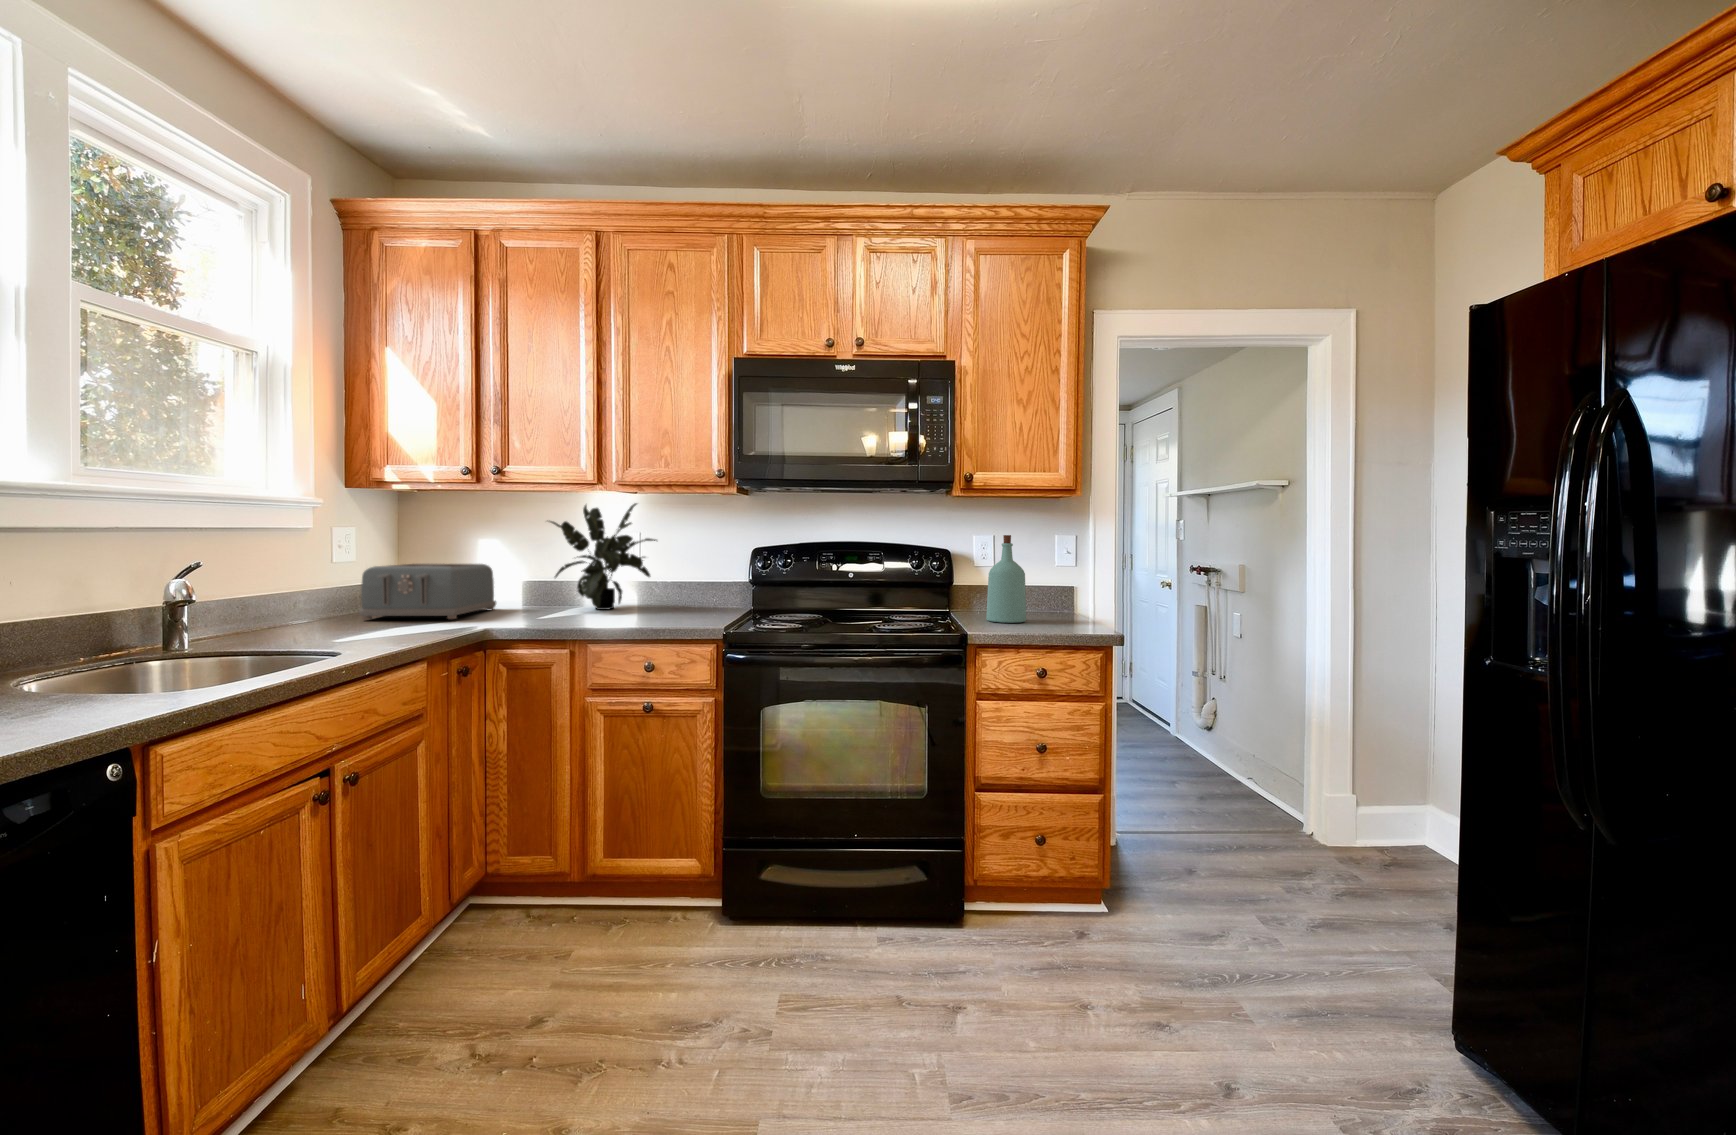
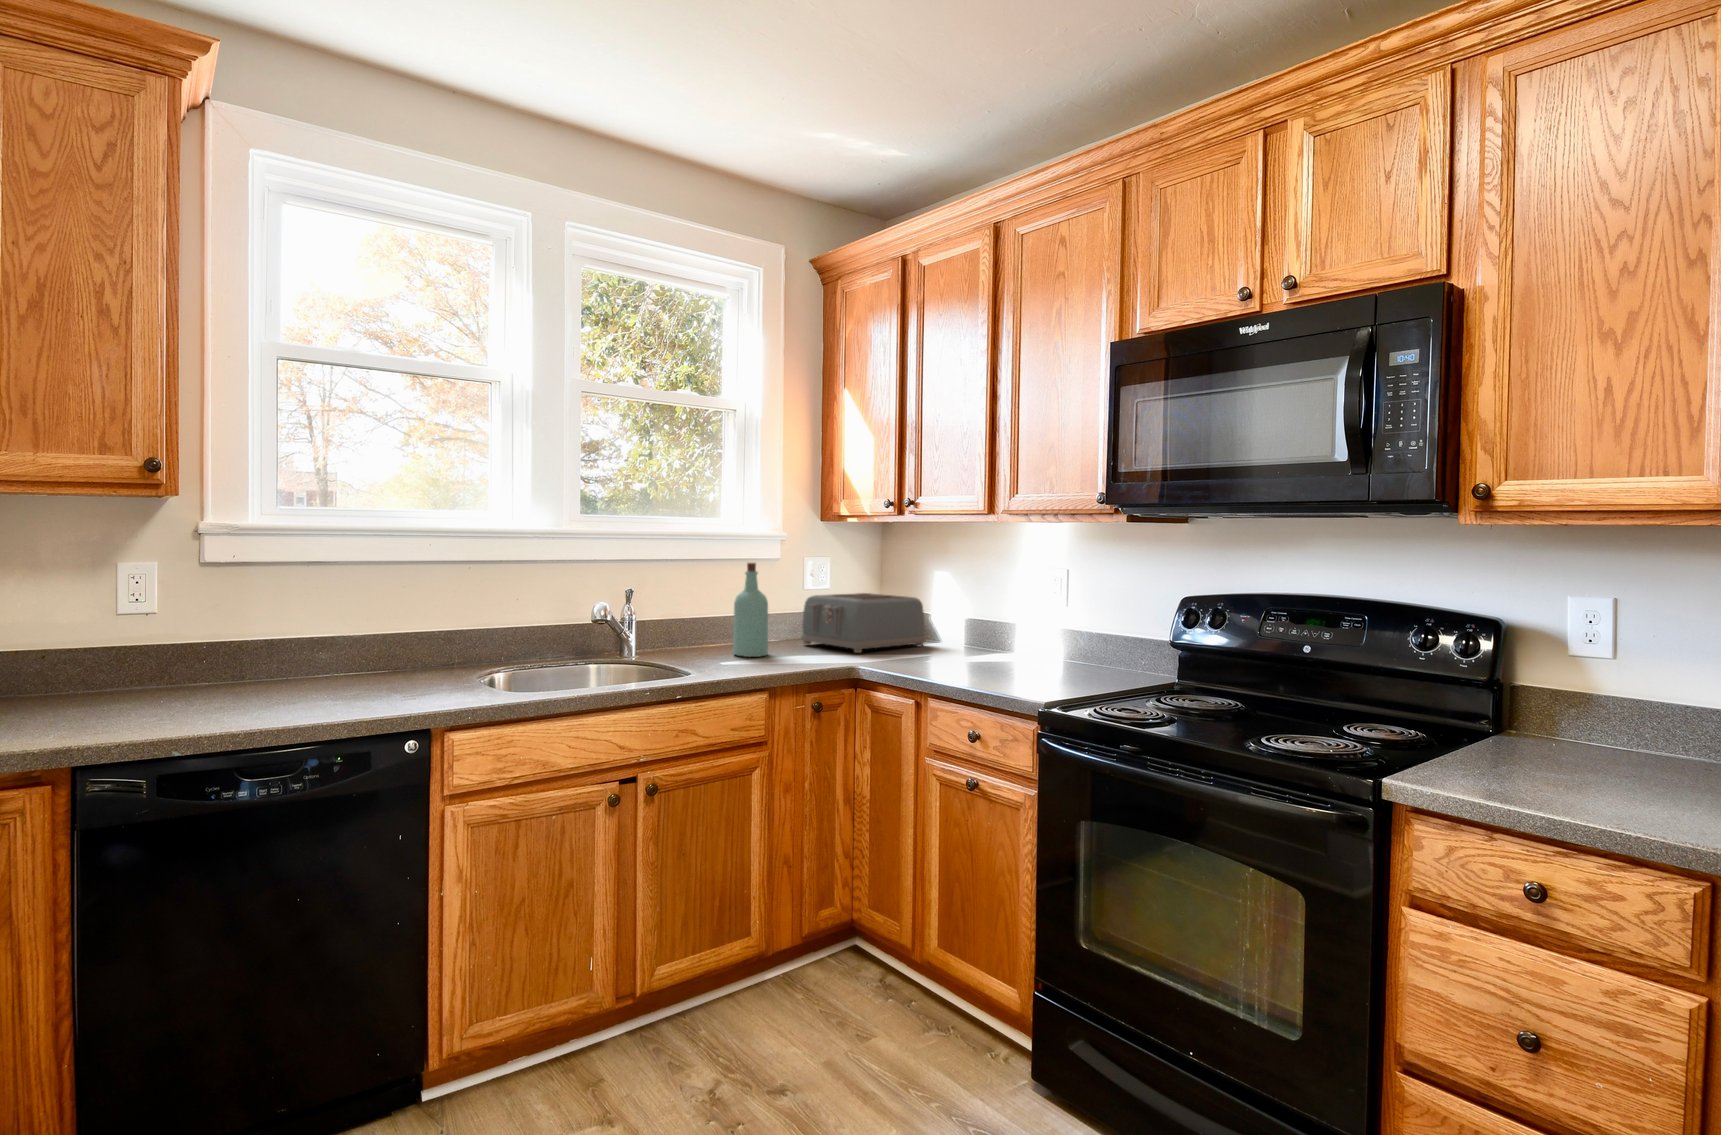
potted plant: present [549,503,657,610] -> none [957,533,1075,659]
bottle: present [986,535,1026,623] -> present [733,563,768,657]

